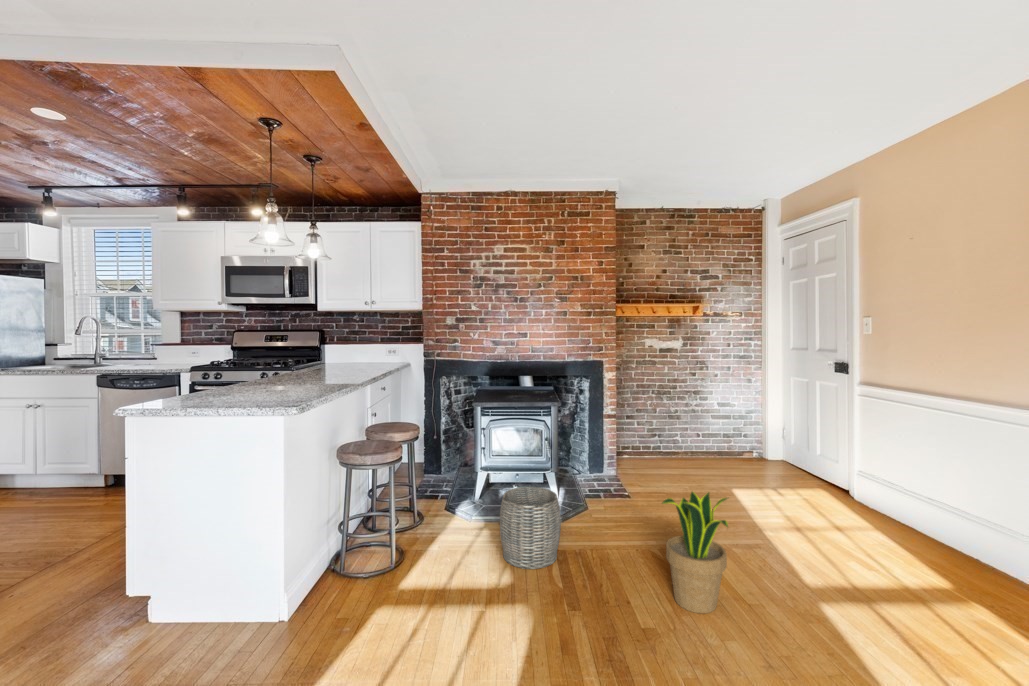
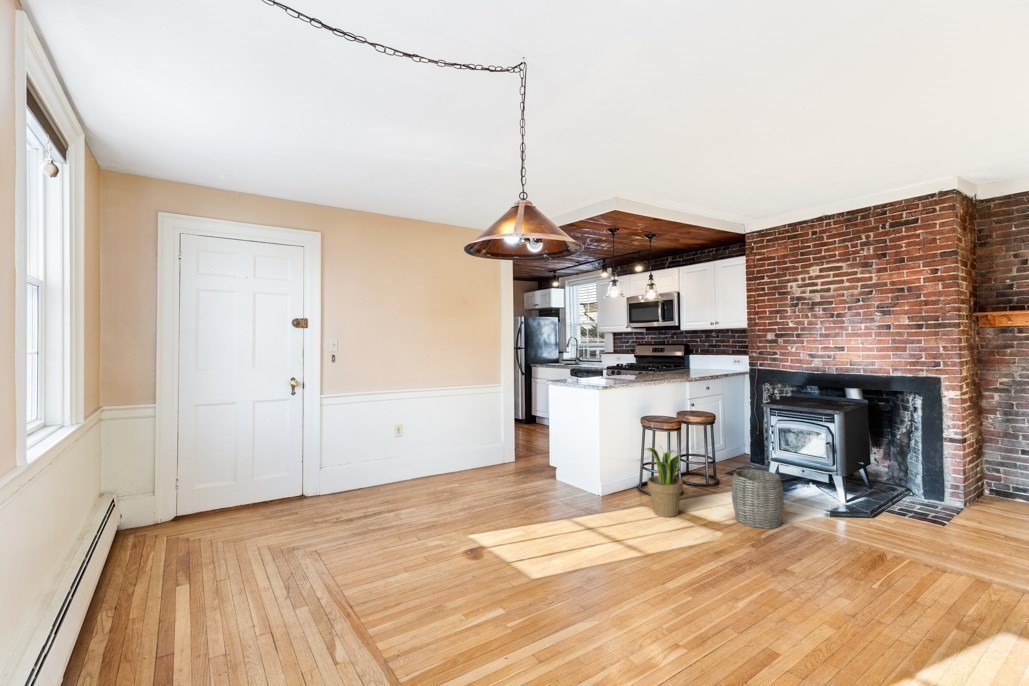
potted plant: present [662,492,728,613] -> present [646,448,683,517]

